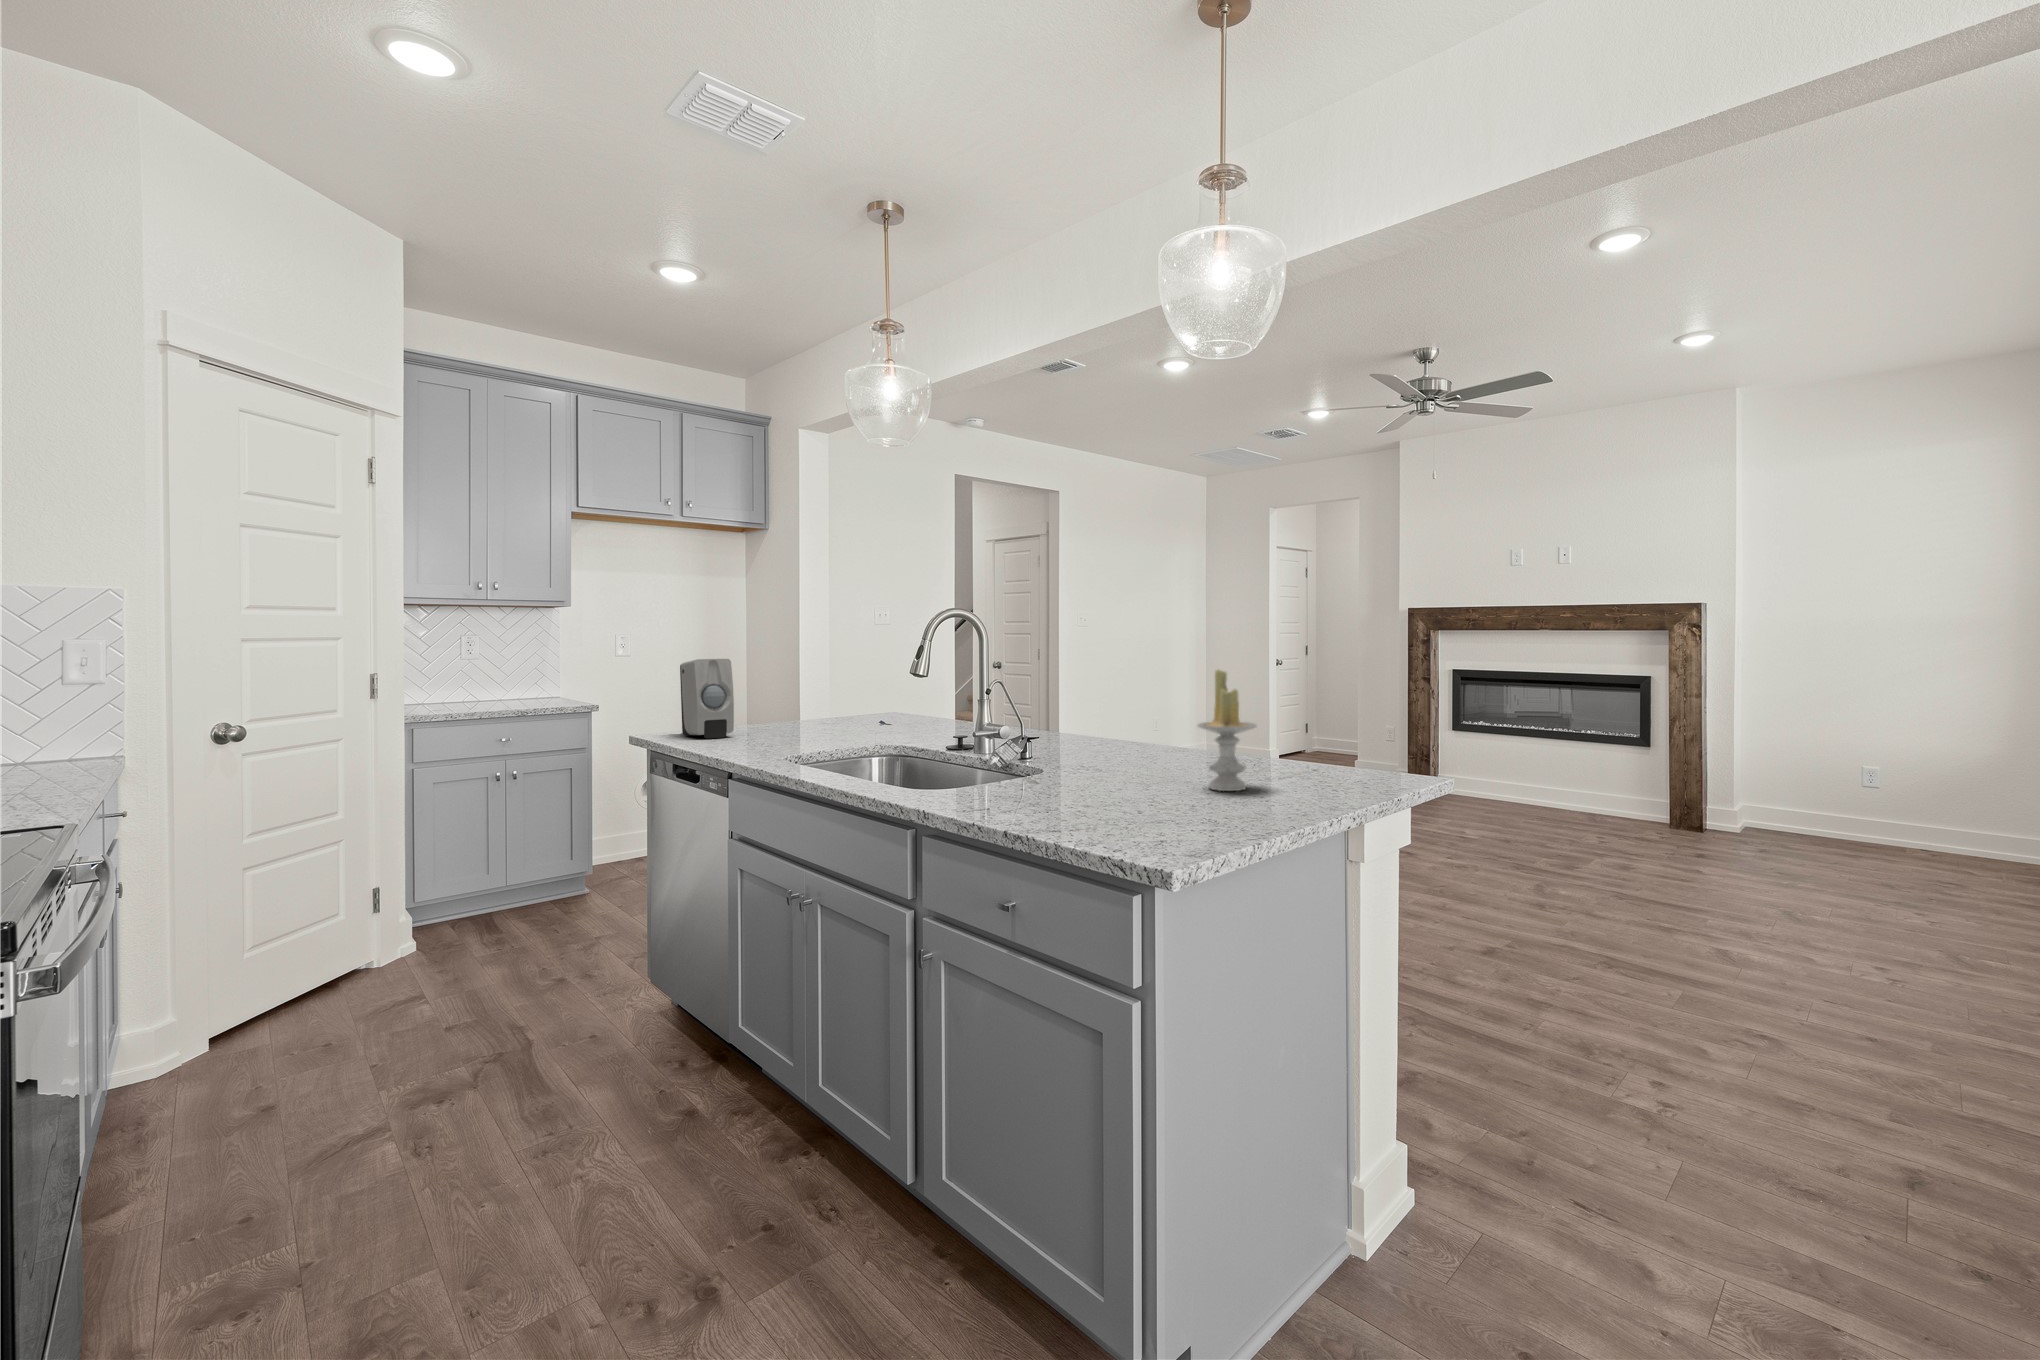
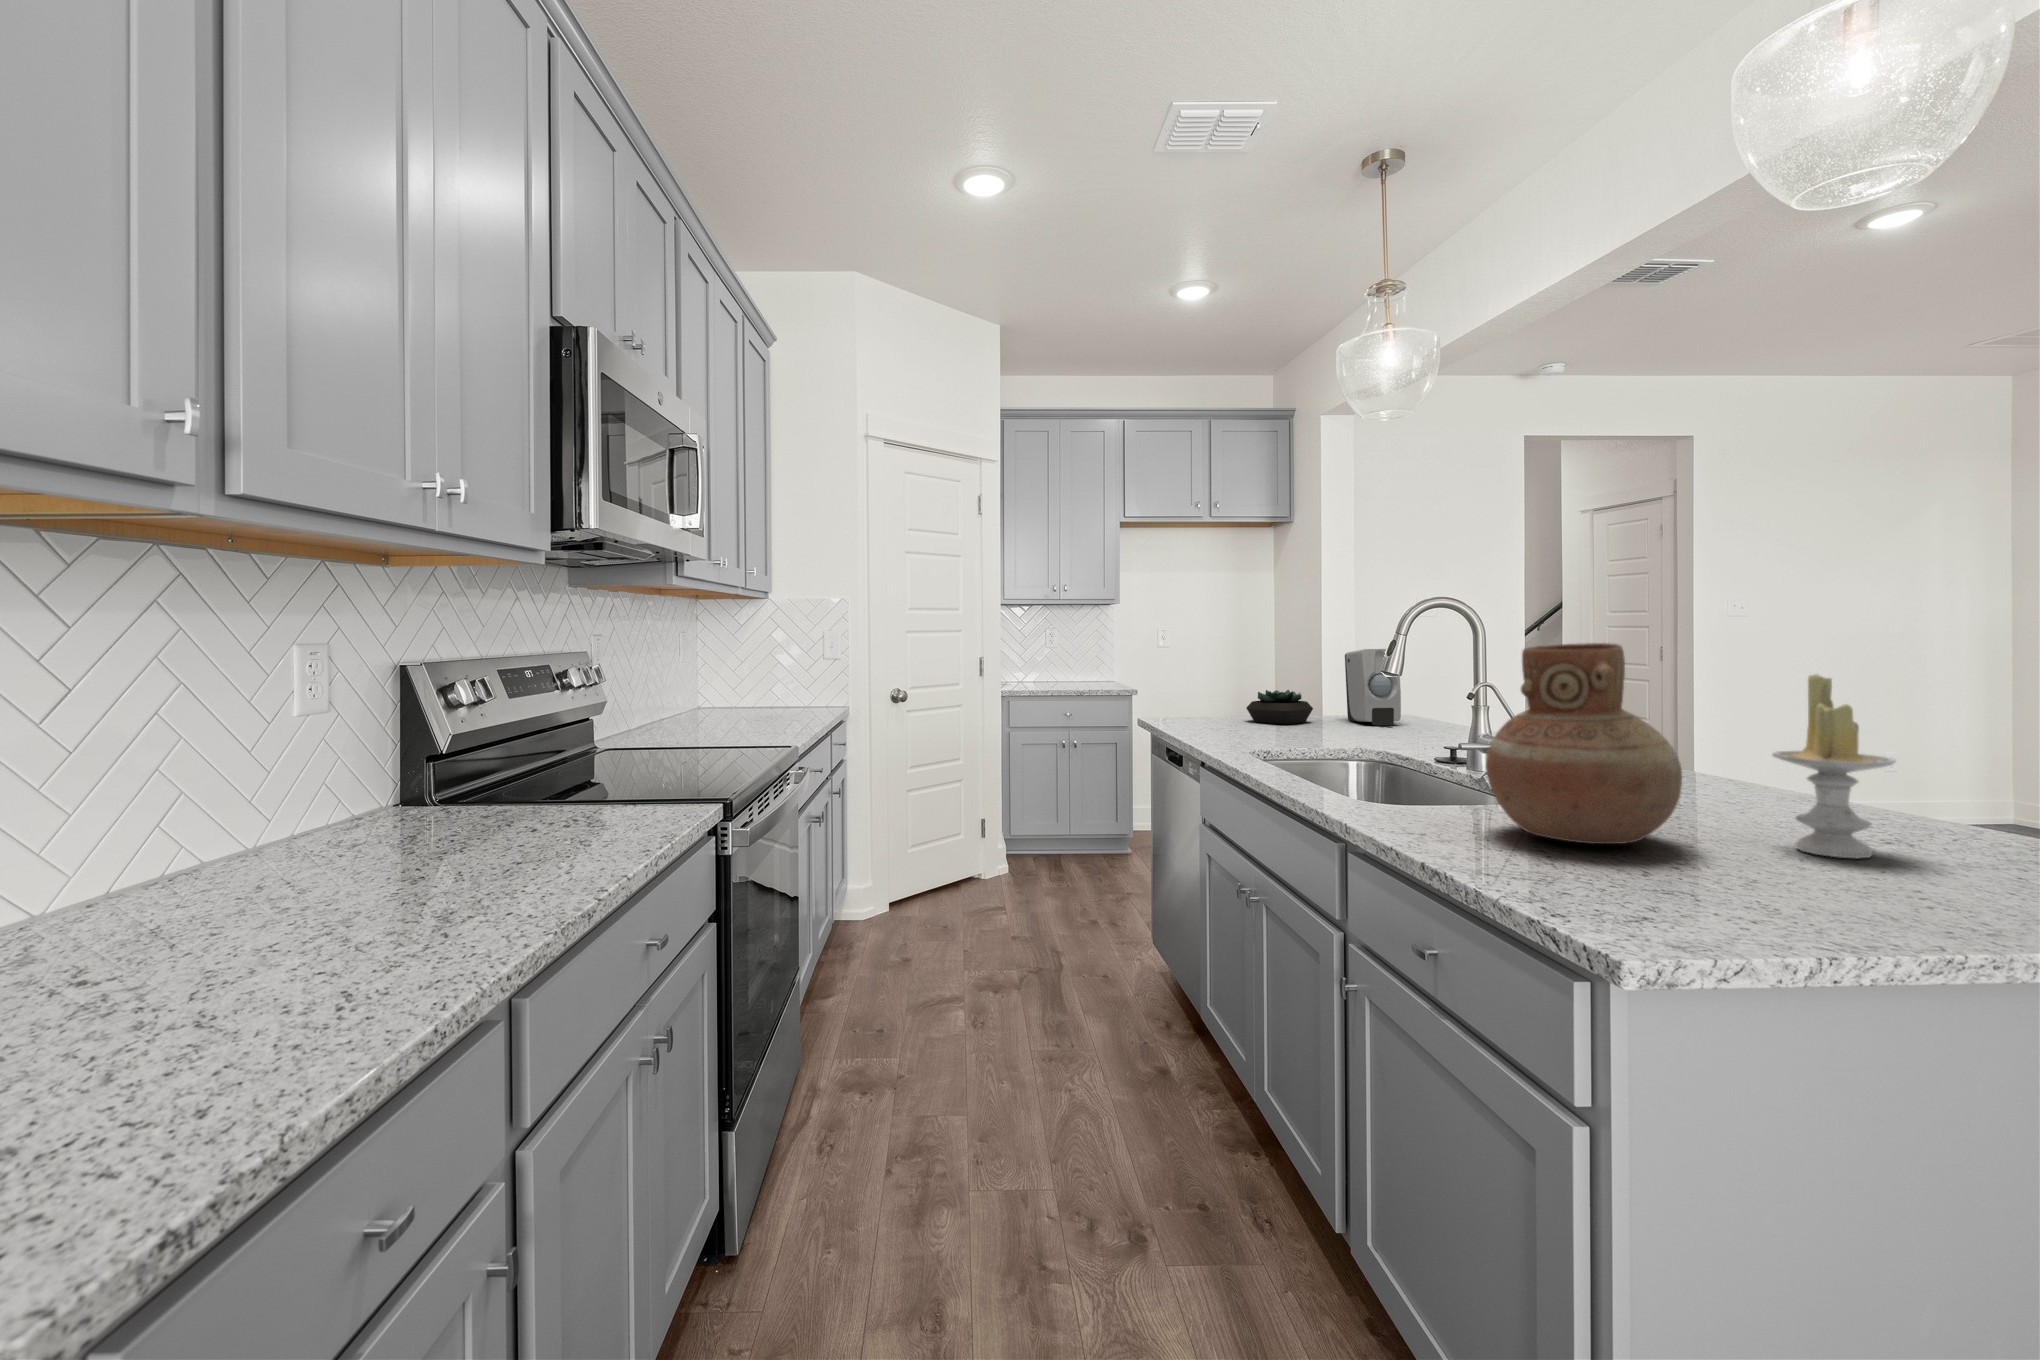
vase: none [1031,648,1155,801] -> present [1486,643,1682,844]
soap dispenser: present [680,659,734,738] -> present [1345,649,1401,725]
succulent plant: none [753,697,819,732] -> present [1246,690,1313,724]

